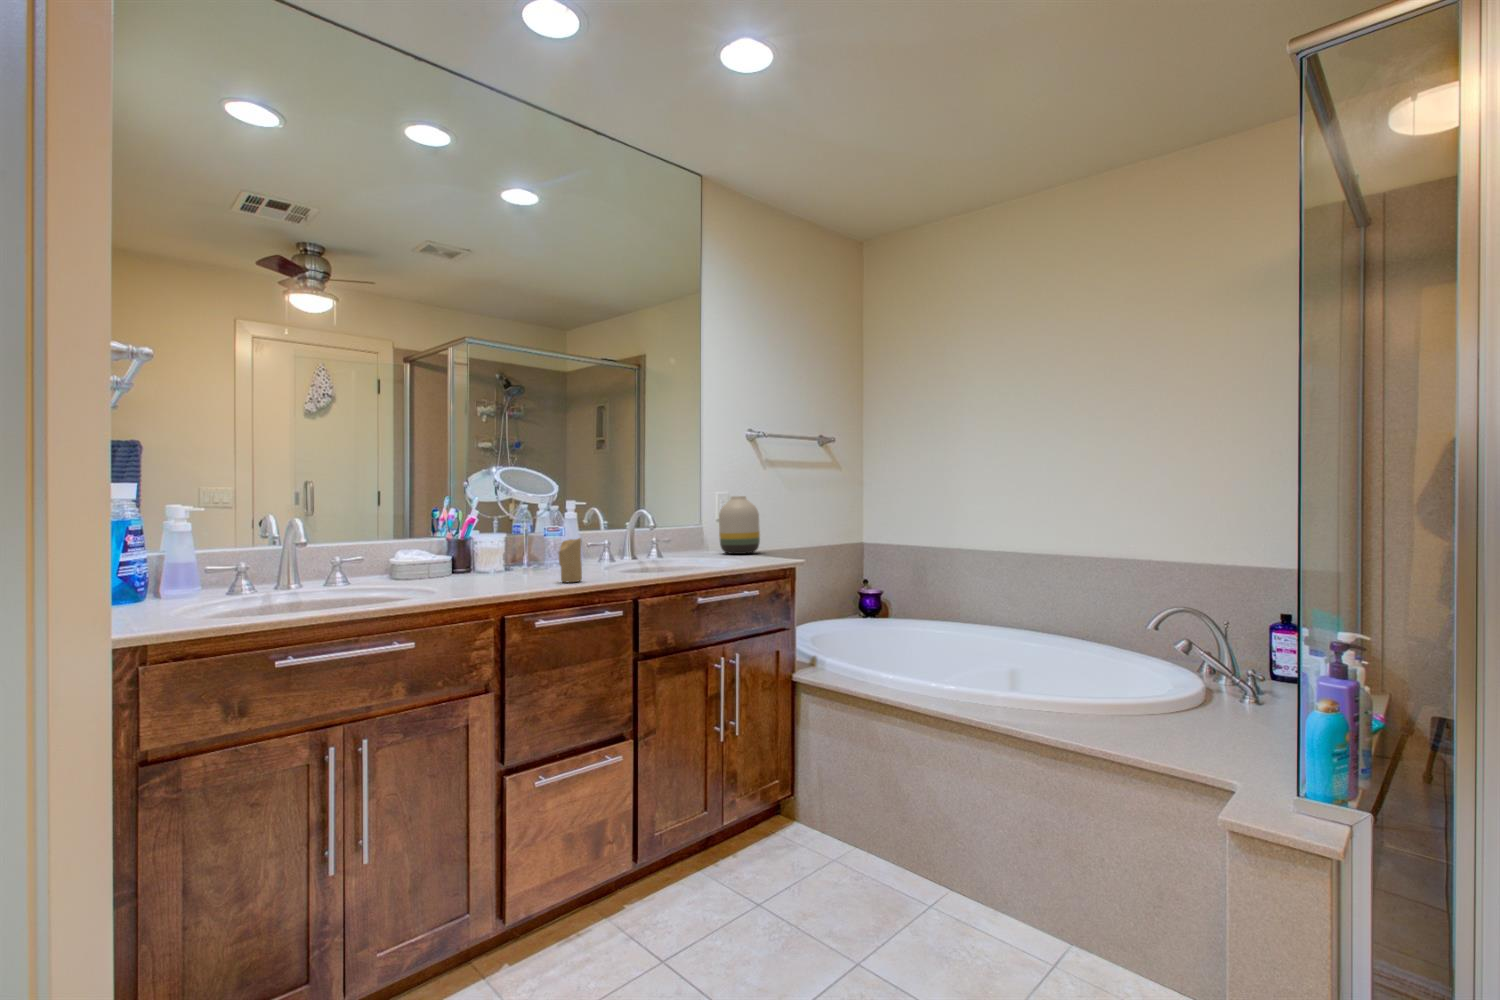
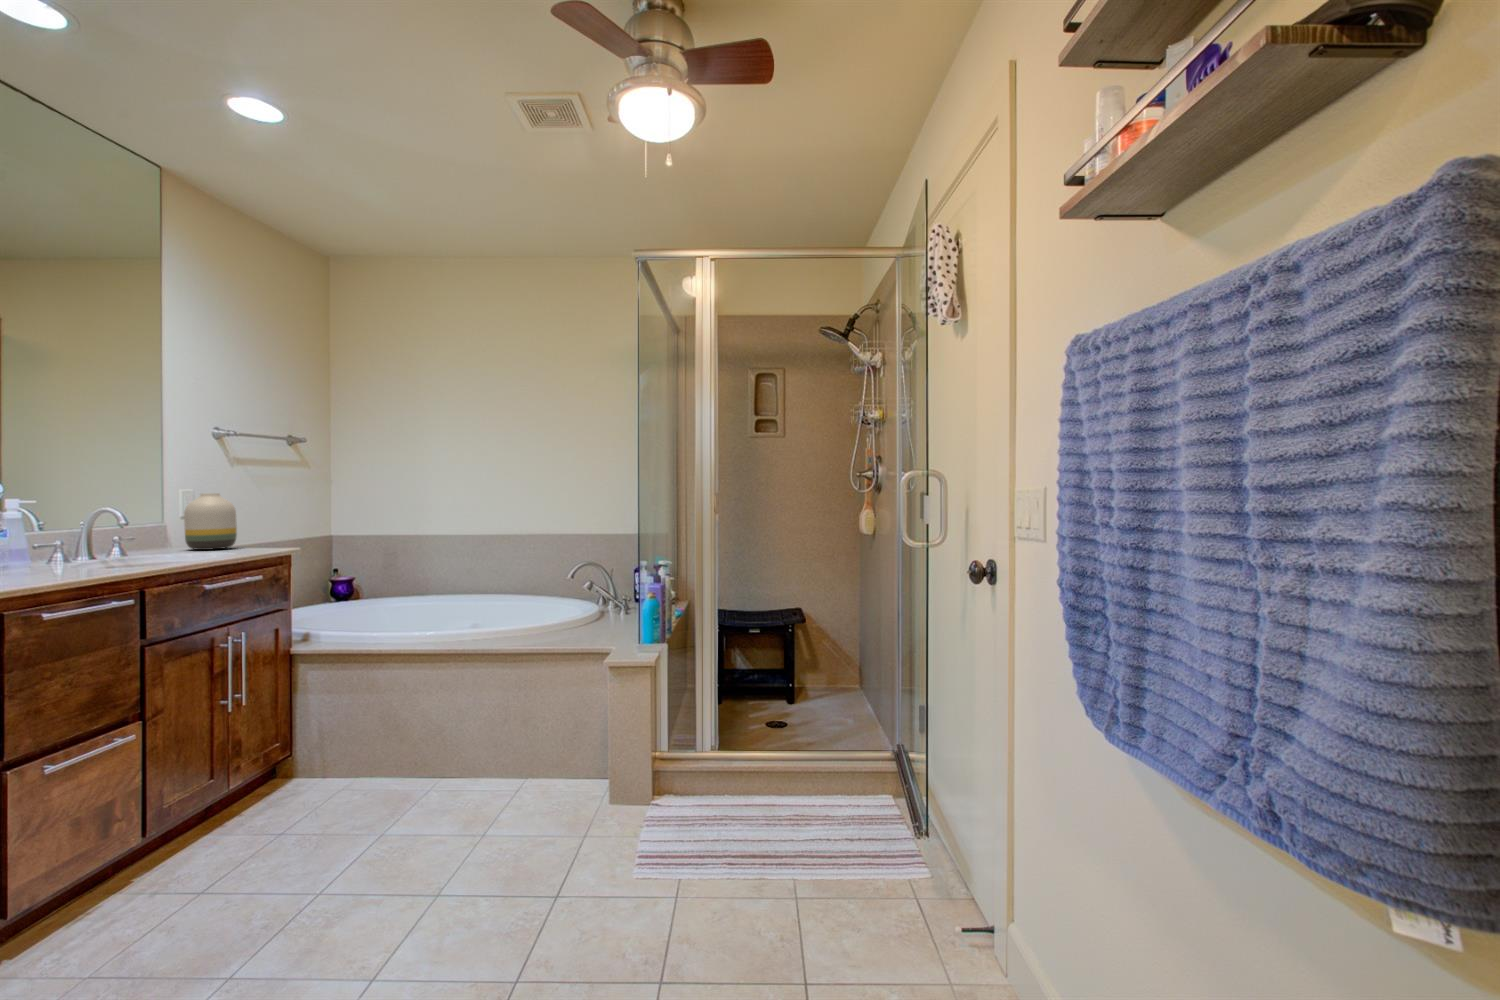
candle: present [559,538,582,582] -> none [51,534,83,578]

